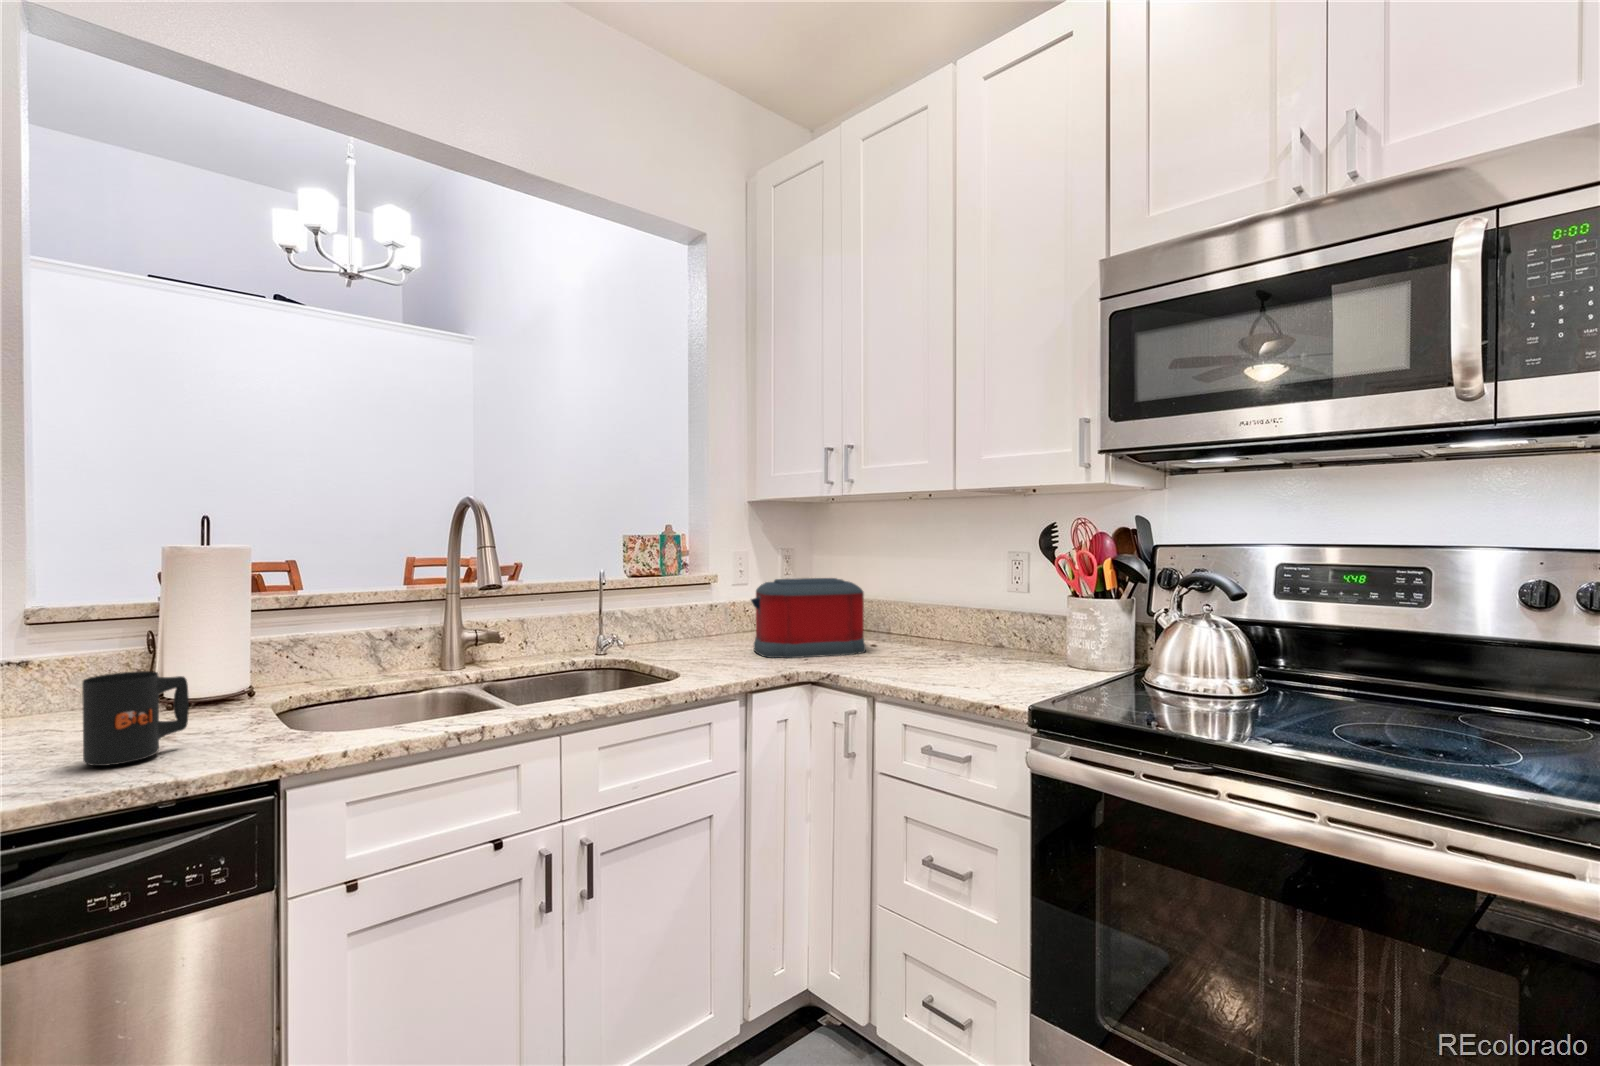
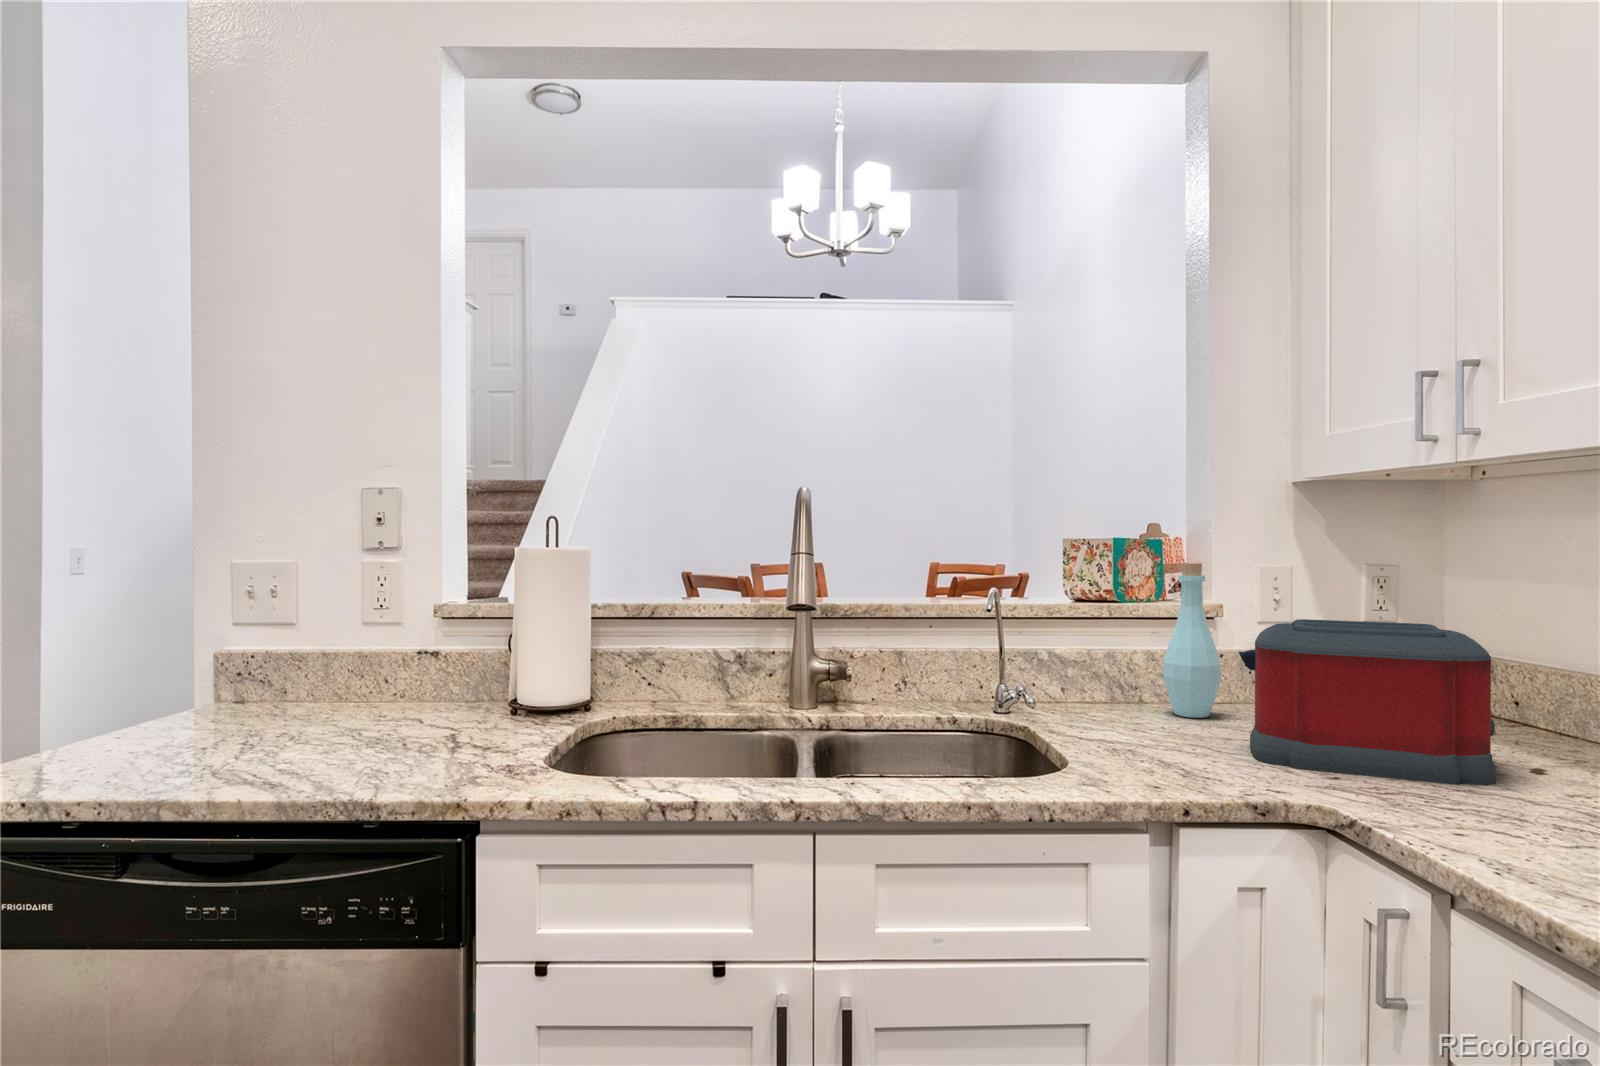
bottle: none [689,550,722,644] -> present [1163,563,1221,718]
mug: present [82,671,189,766] -> none [352,677,444,771]

